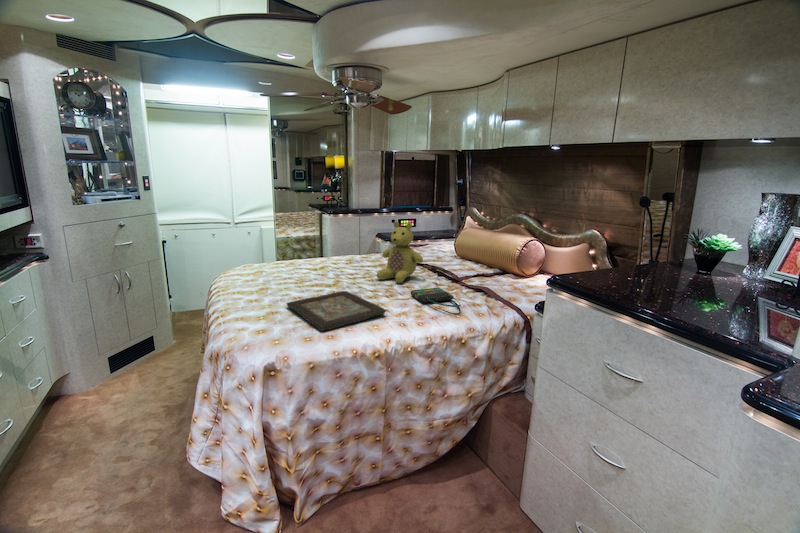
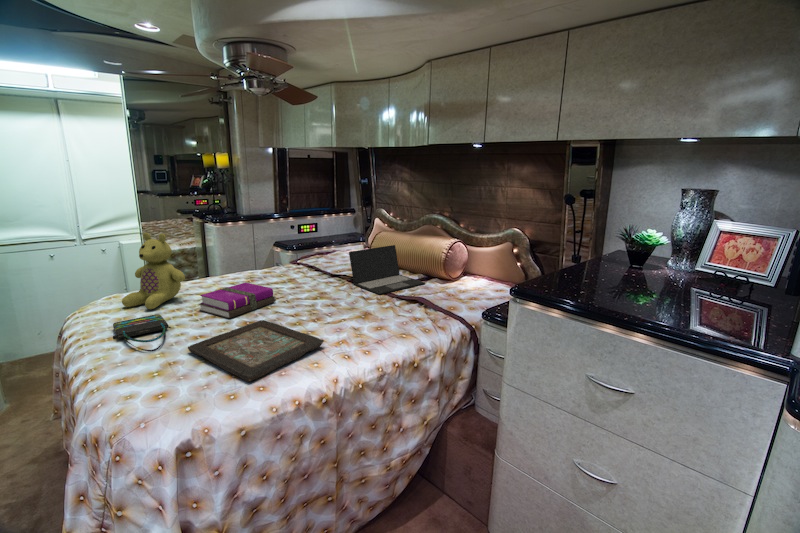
stuffed bear: present [377,221,423,283] -> present [122,233,185,309]
laptop: none [430,240,498,282] -> present [349,245,425,294]
notebook: none [303,262,362,288] -> present [199,283,276,318]
tote bag: present [411,288,460,315] -> present [113,314,171,352]

